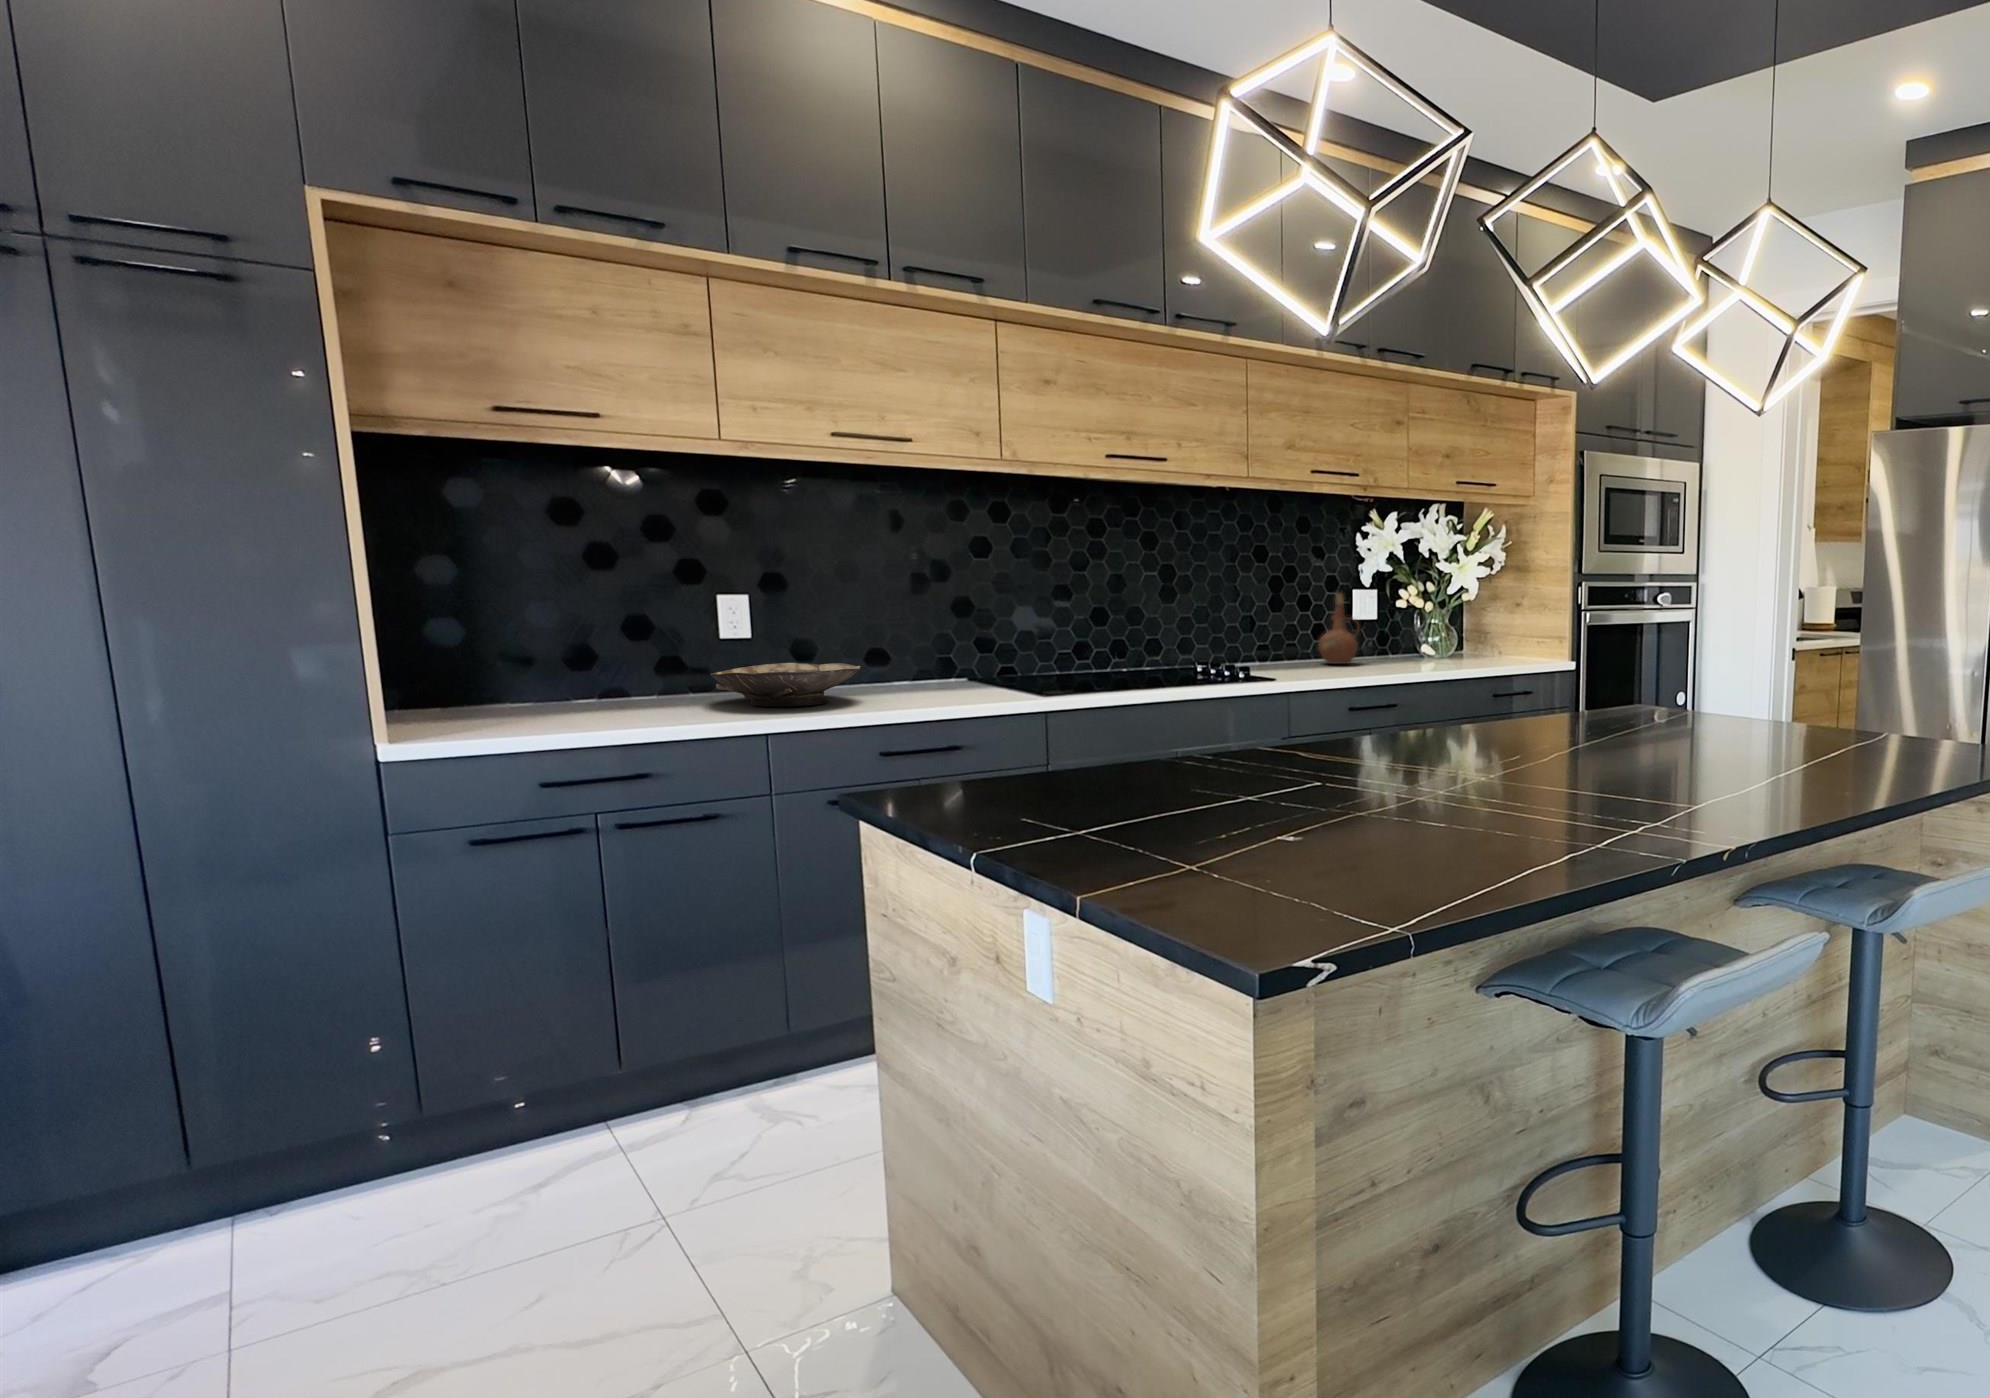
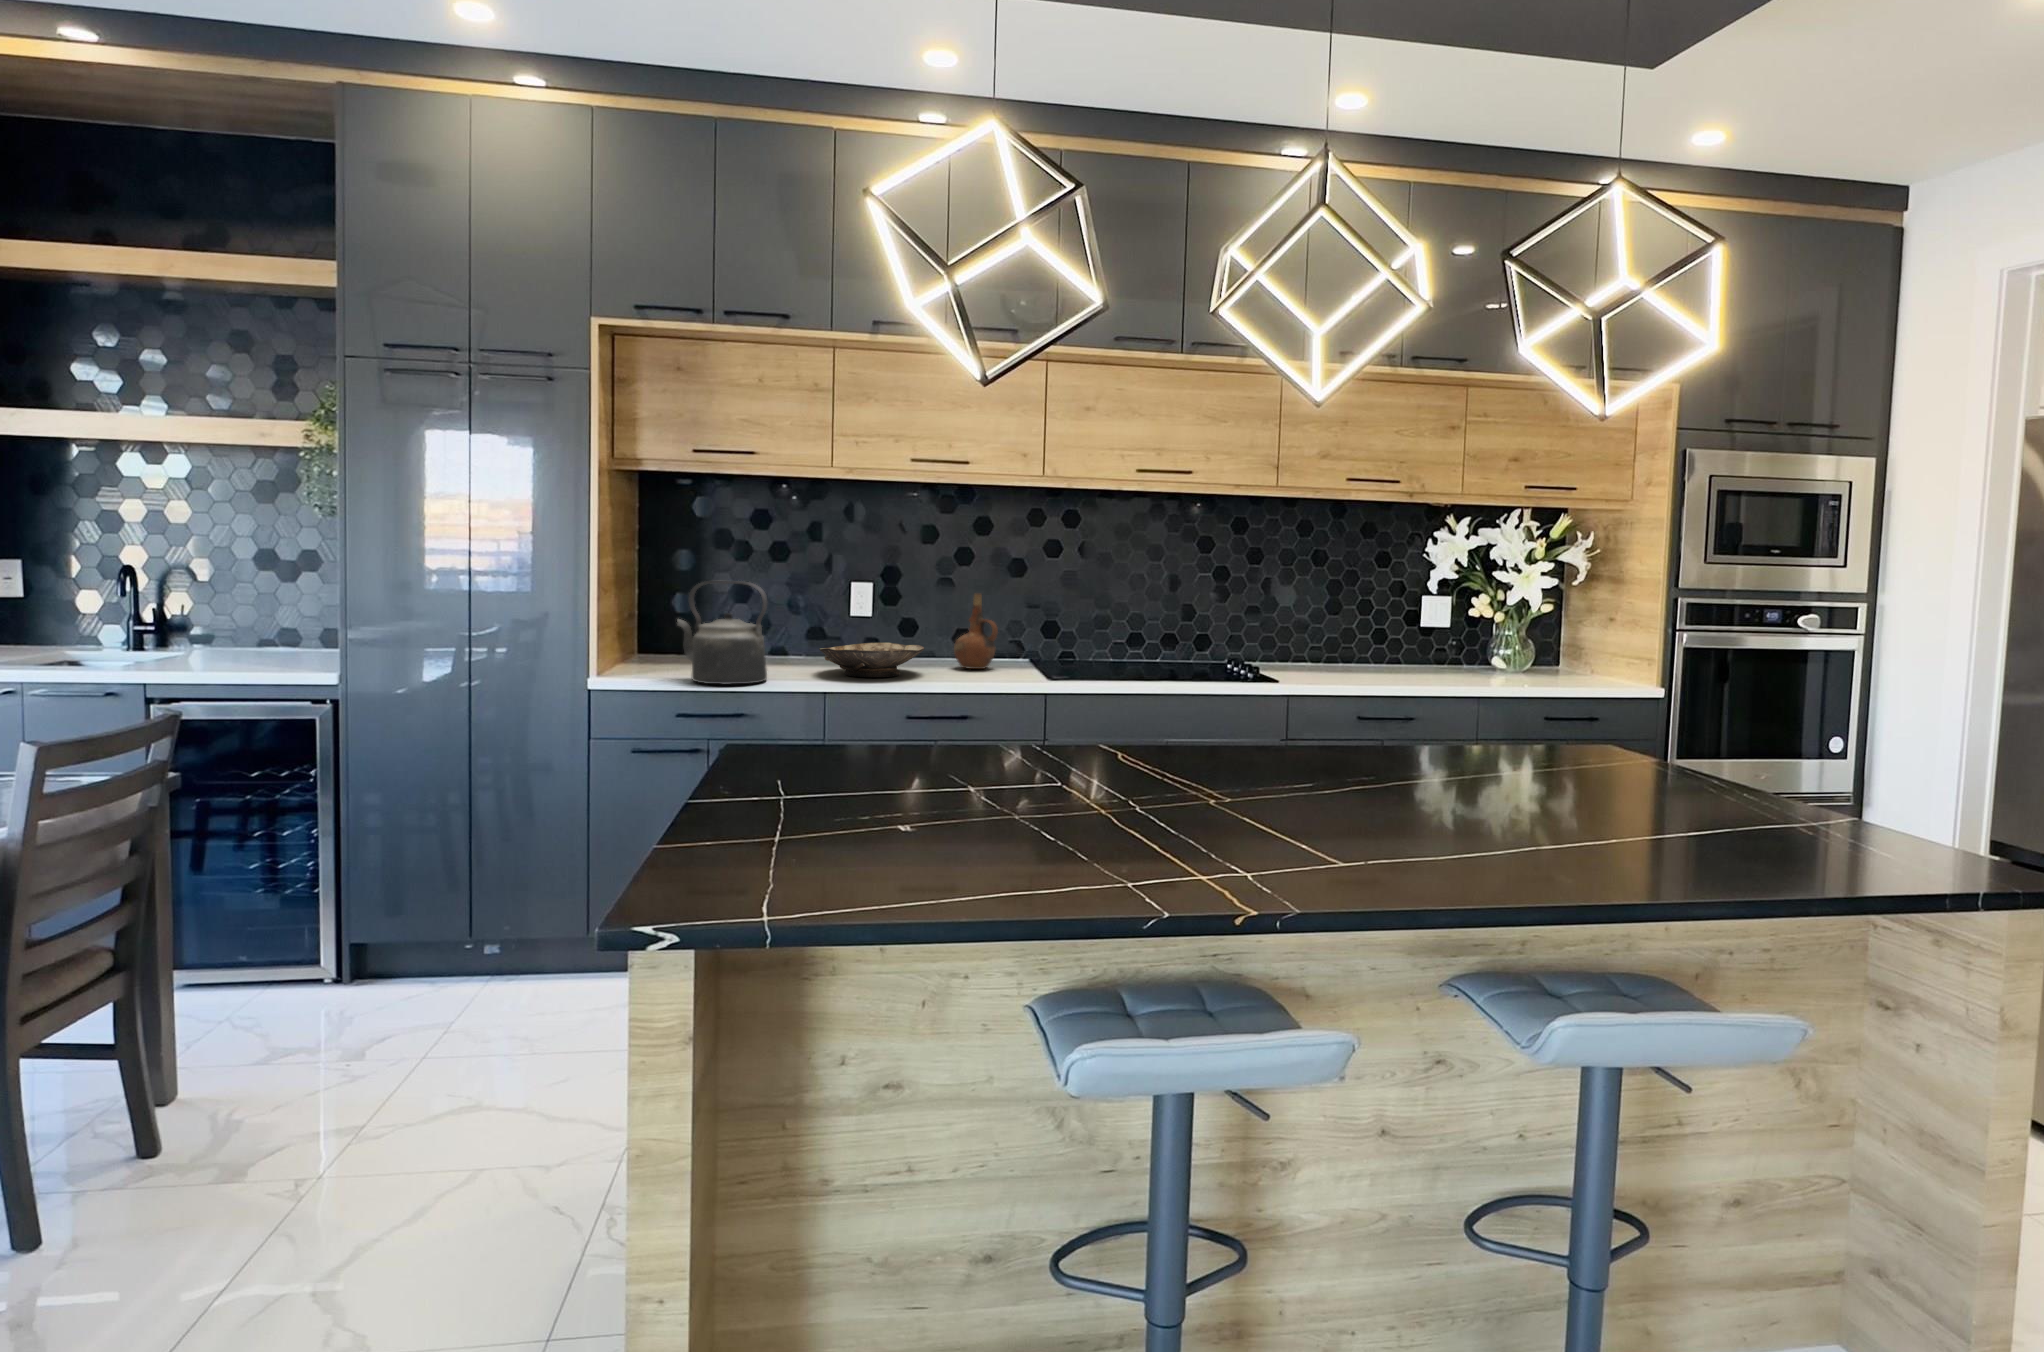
kettle: none [496,587,657,729] -> present [677,581,768,684]
ceramic pitcher: present [1318,593,1360,664] -> present [954,594,998,669]

